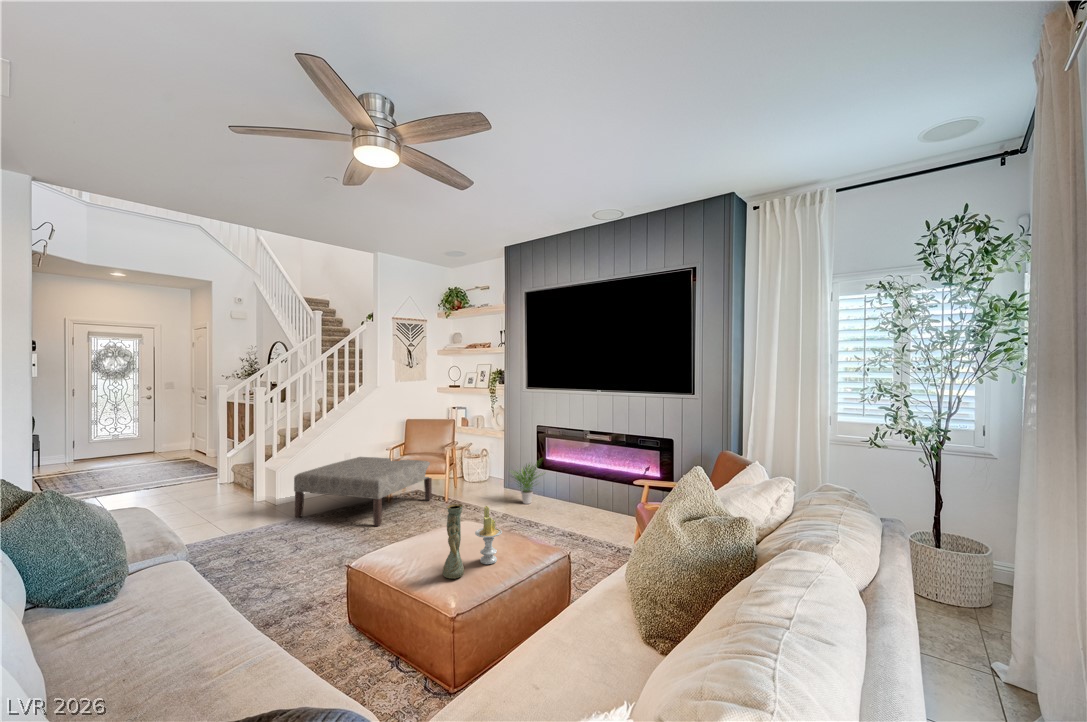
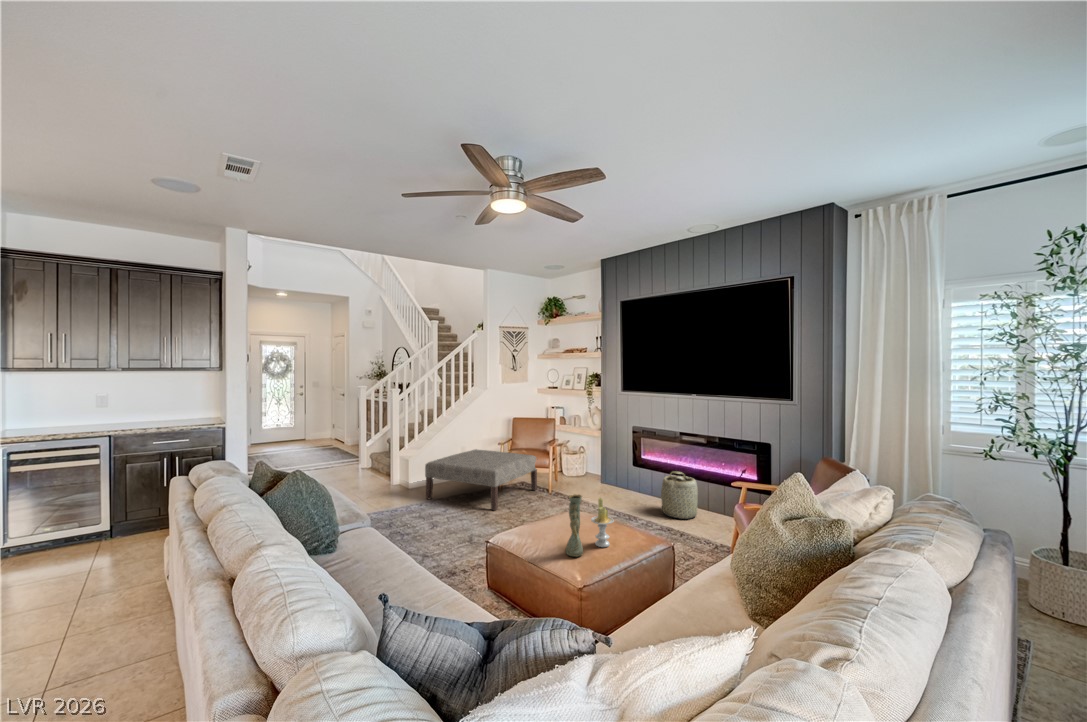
potted plant: present [514,464,540,504] -> none [606,455,643,498]
basket: none [566,472,603,523] -> present [661,471,698,519]

